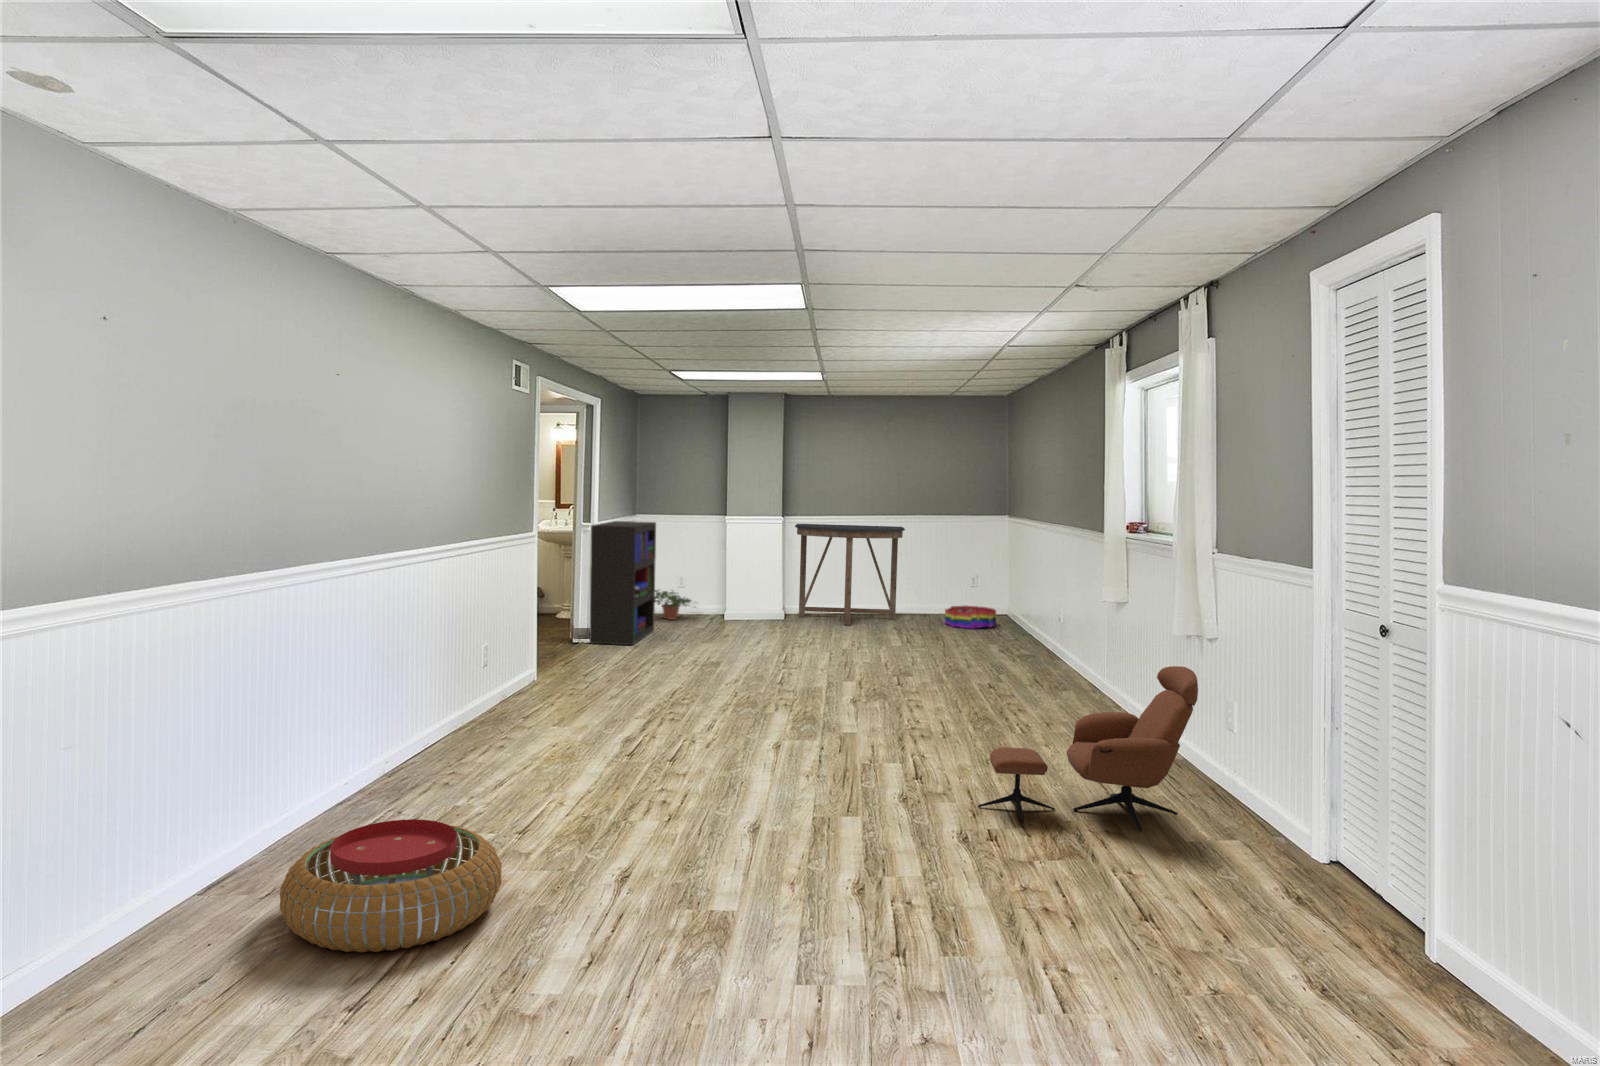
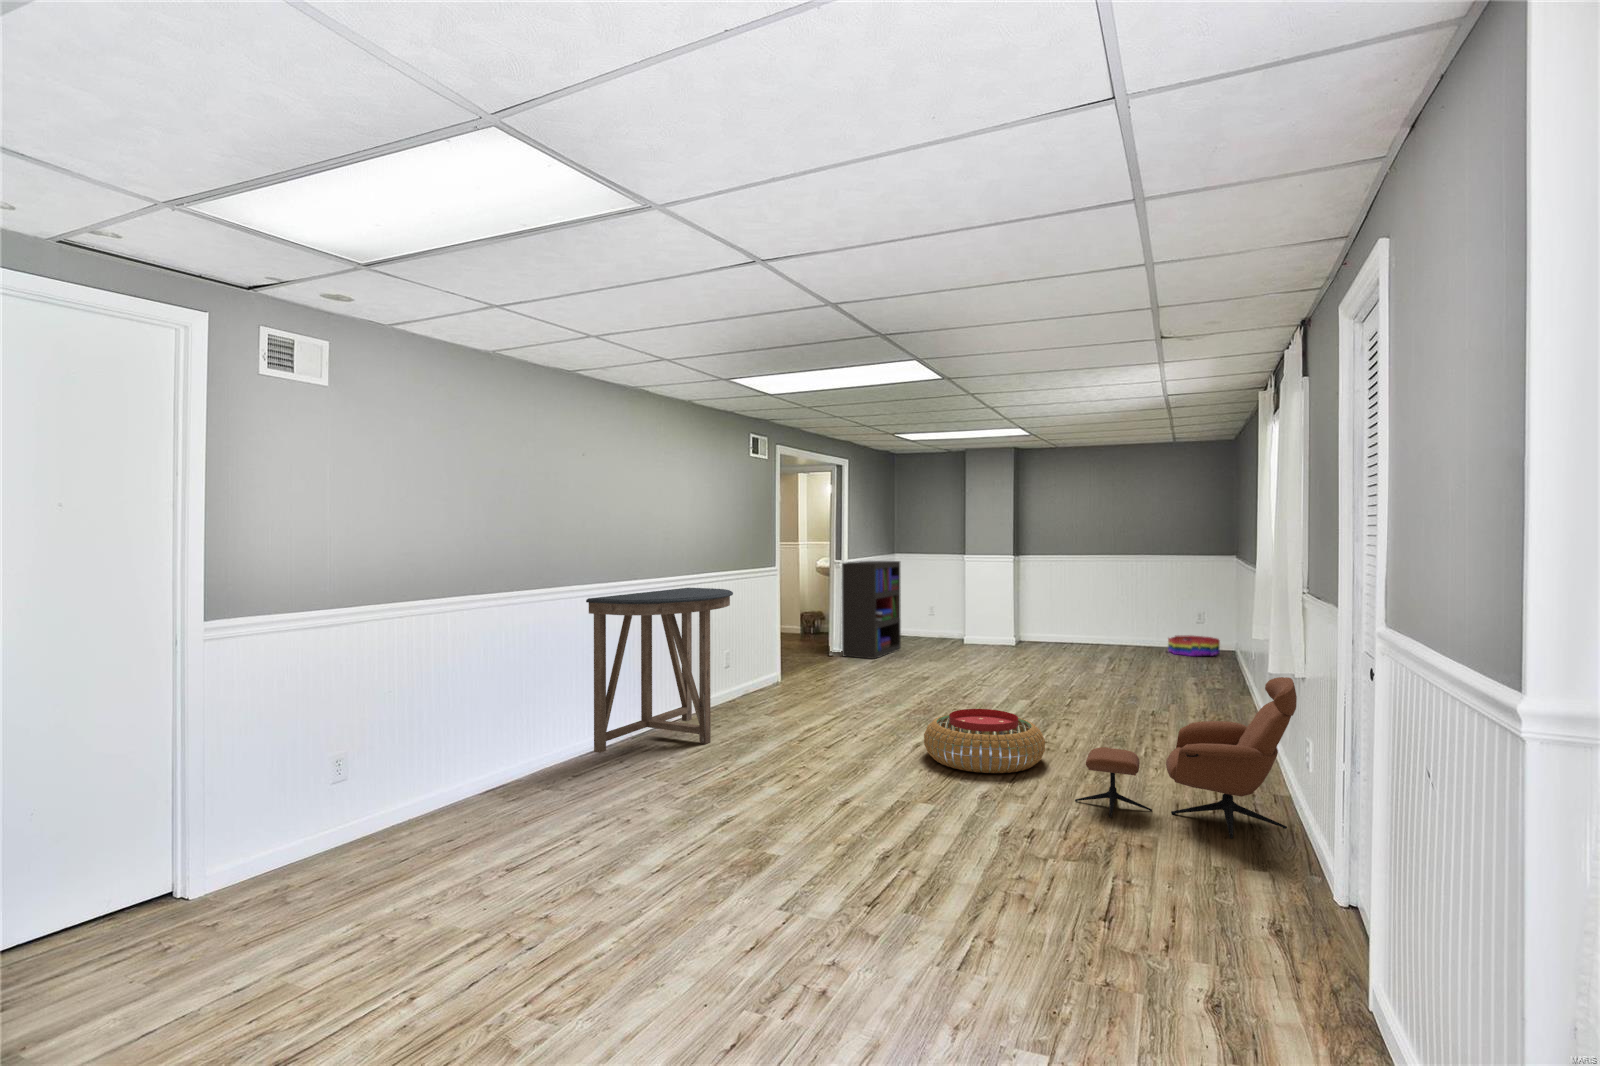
console table: present [795,524,905,625] -> present [586,588,733,753]
potted plant: present [655,590,691,620] -> none [905,617,945,642]
pouf: present [280,819,502,953] -> present [924,709,1045,773]

